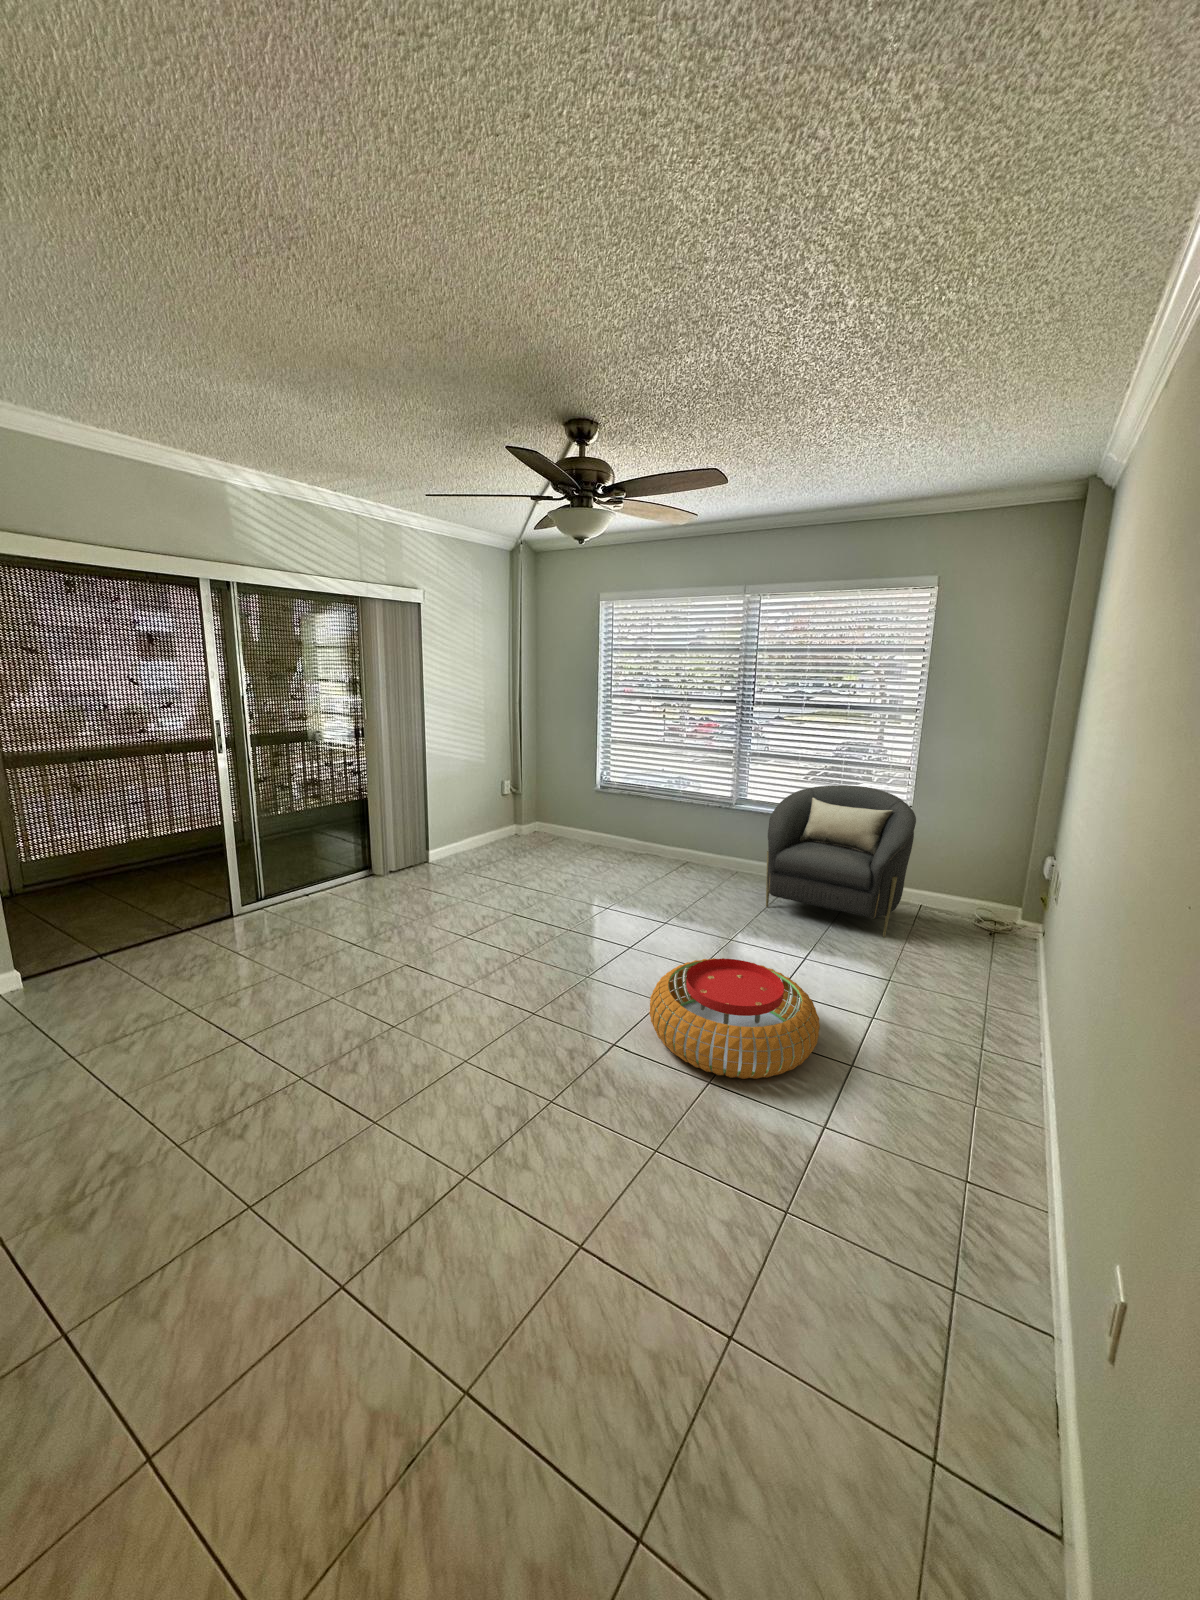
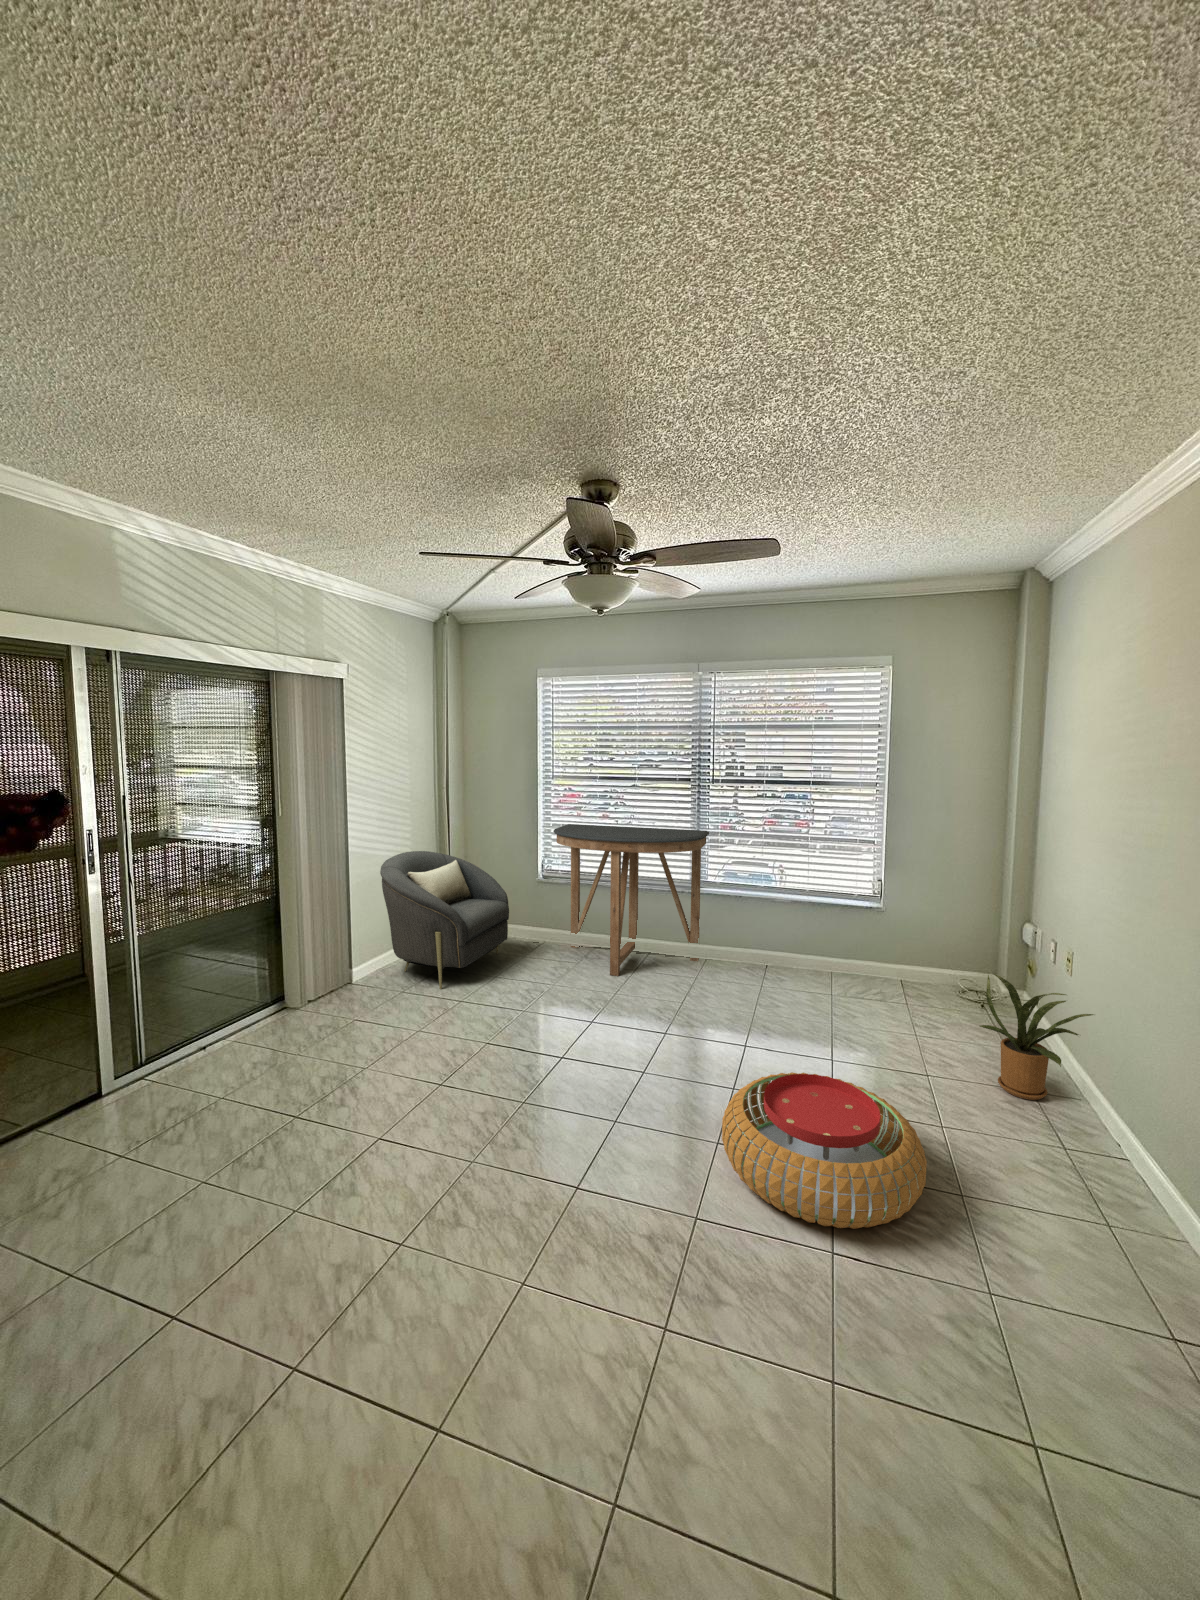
console table: none [603,740,748,877] -> present [553,824,710,976]
armchair: present [766,786,916,937] -> present [380,851,509,989]
house plant: none [945,897,1050,1018] -> present [980,974,1094,1100]

